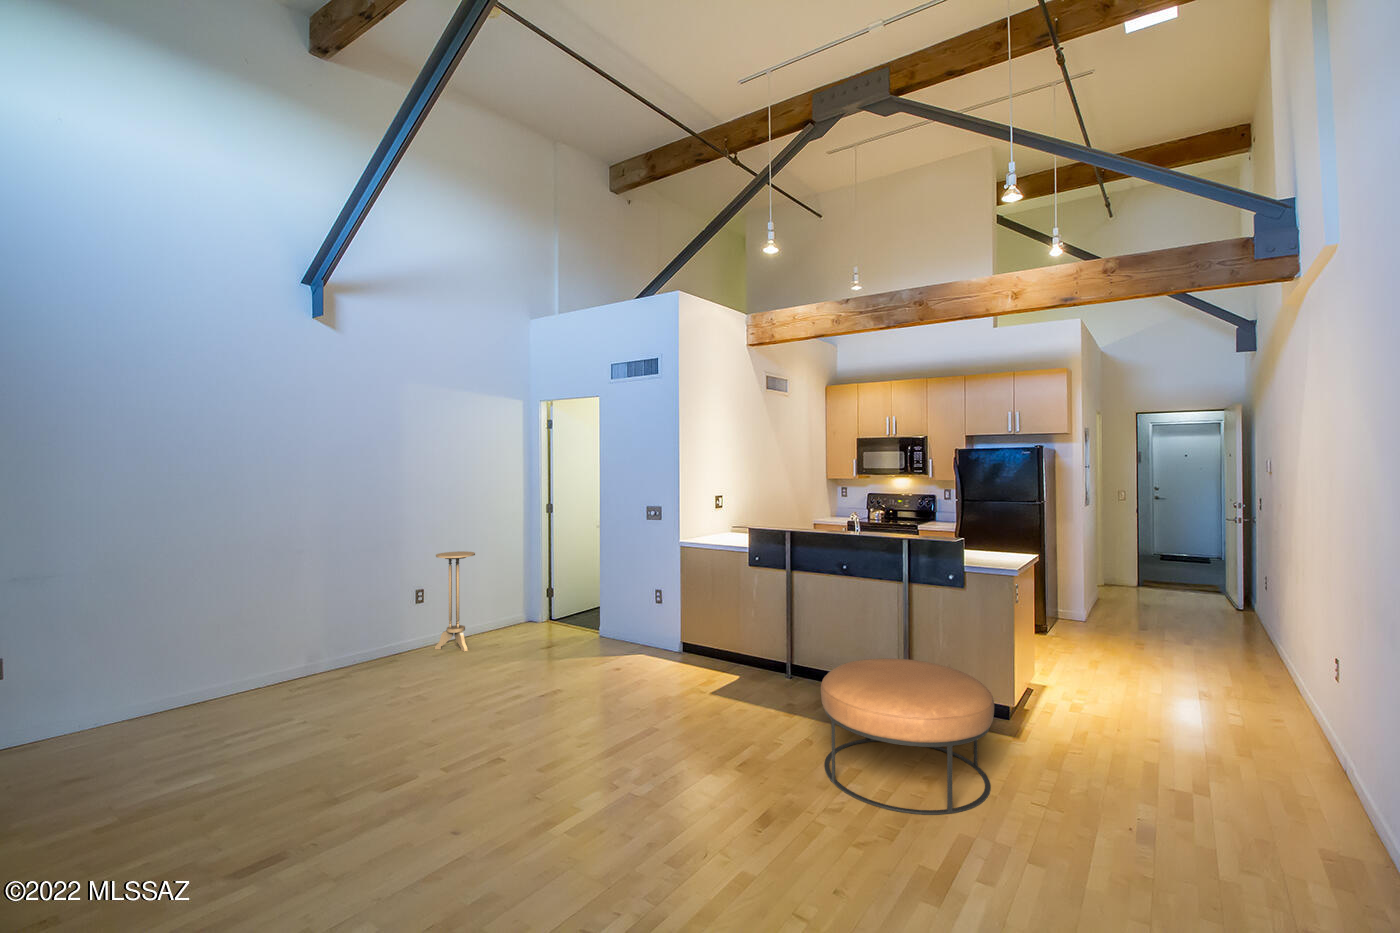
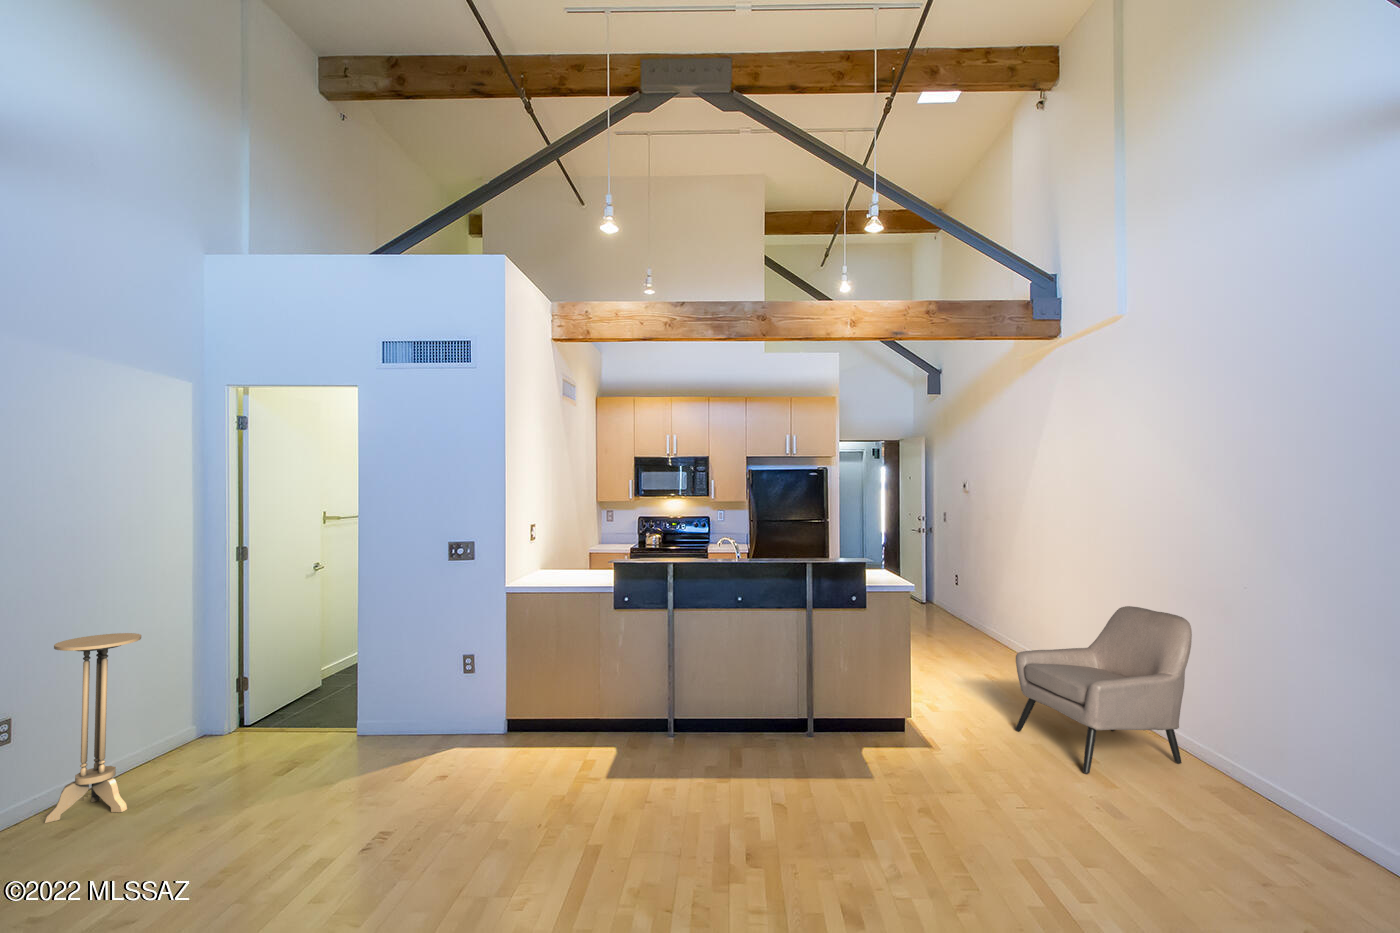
armchair: none [1142,617,1356,812] -> present [1016,606,1192,774]
ottoman: present [821,658,994,815] -> none [820,695,1013,873]

